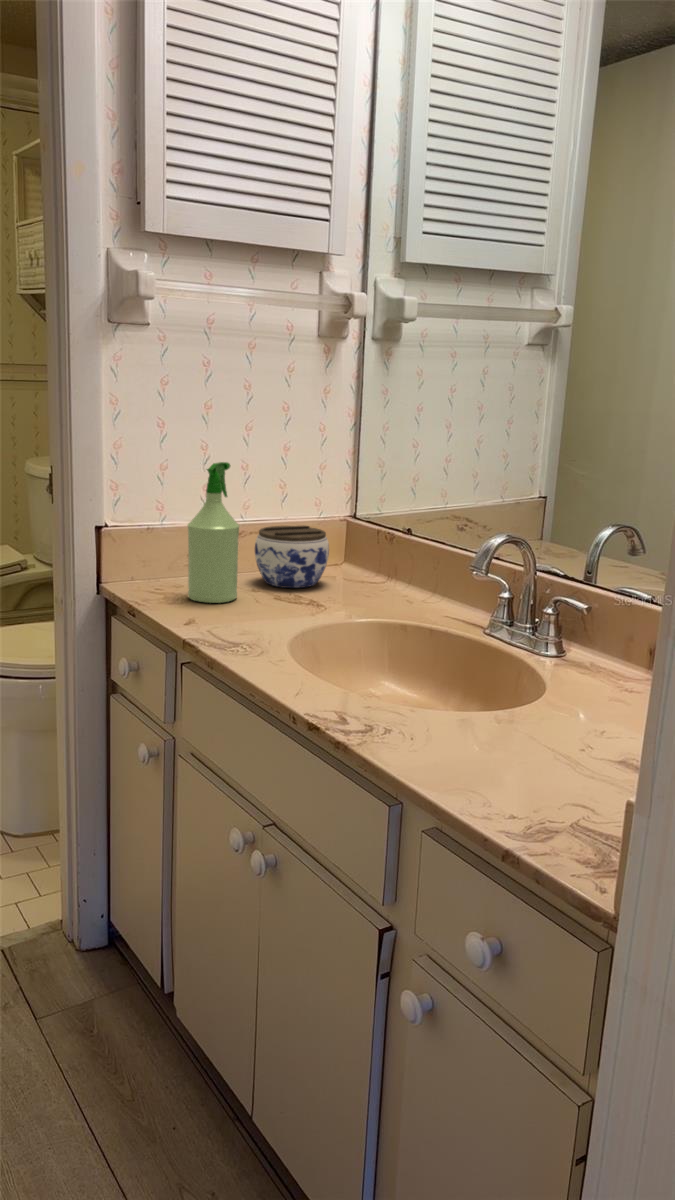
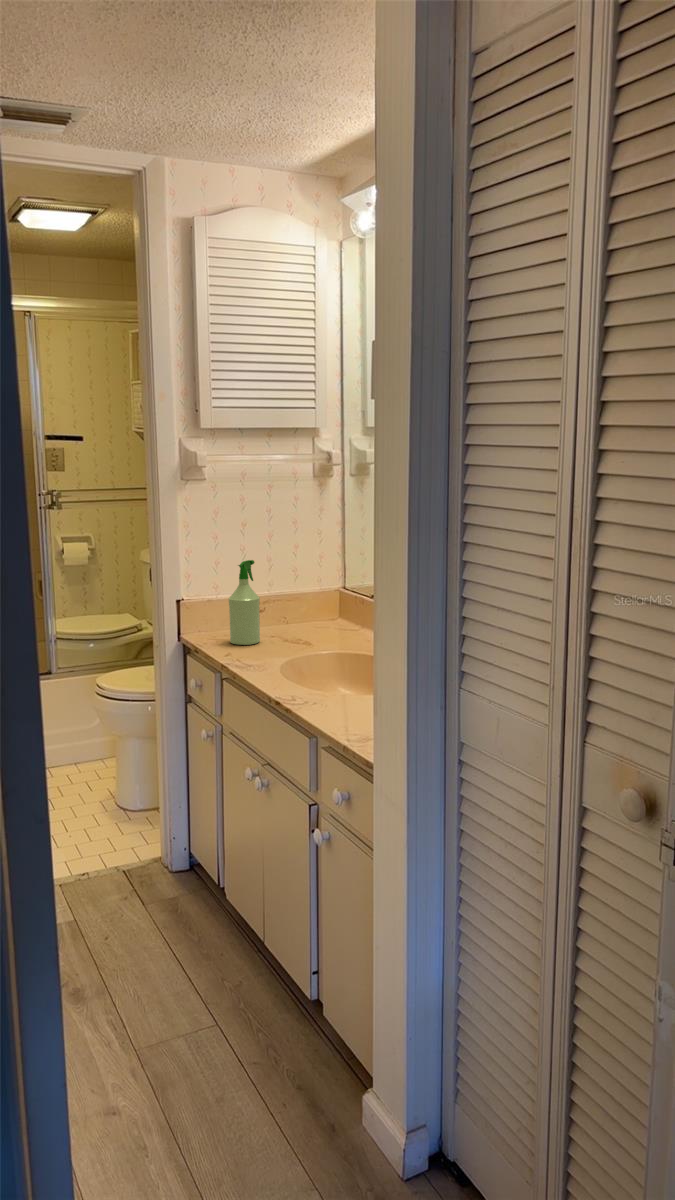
jar: present [255,525,329,588] -> none [273,596,320,636]

